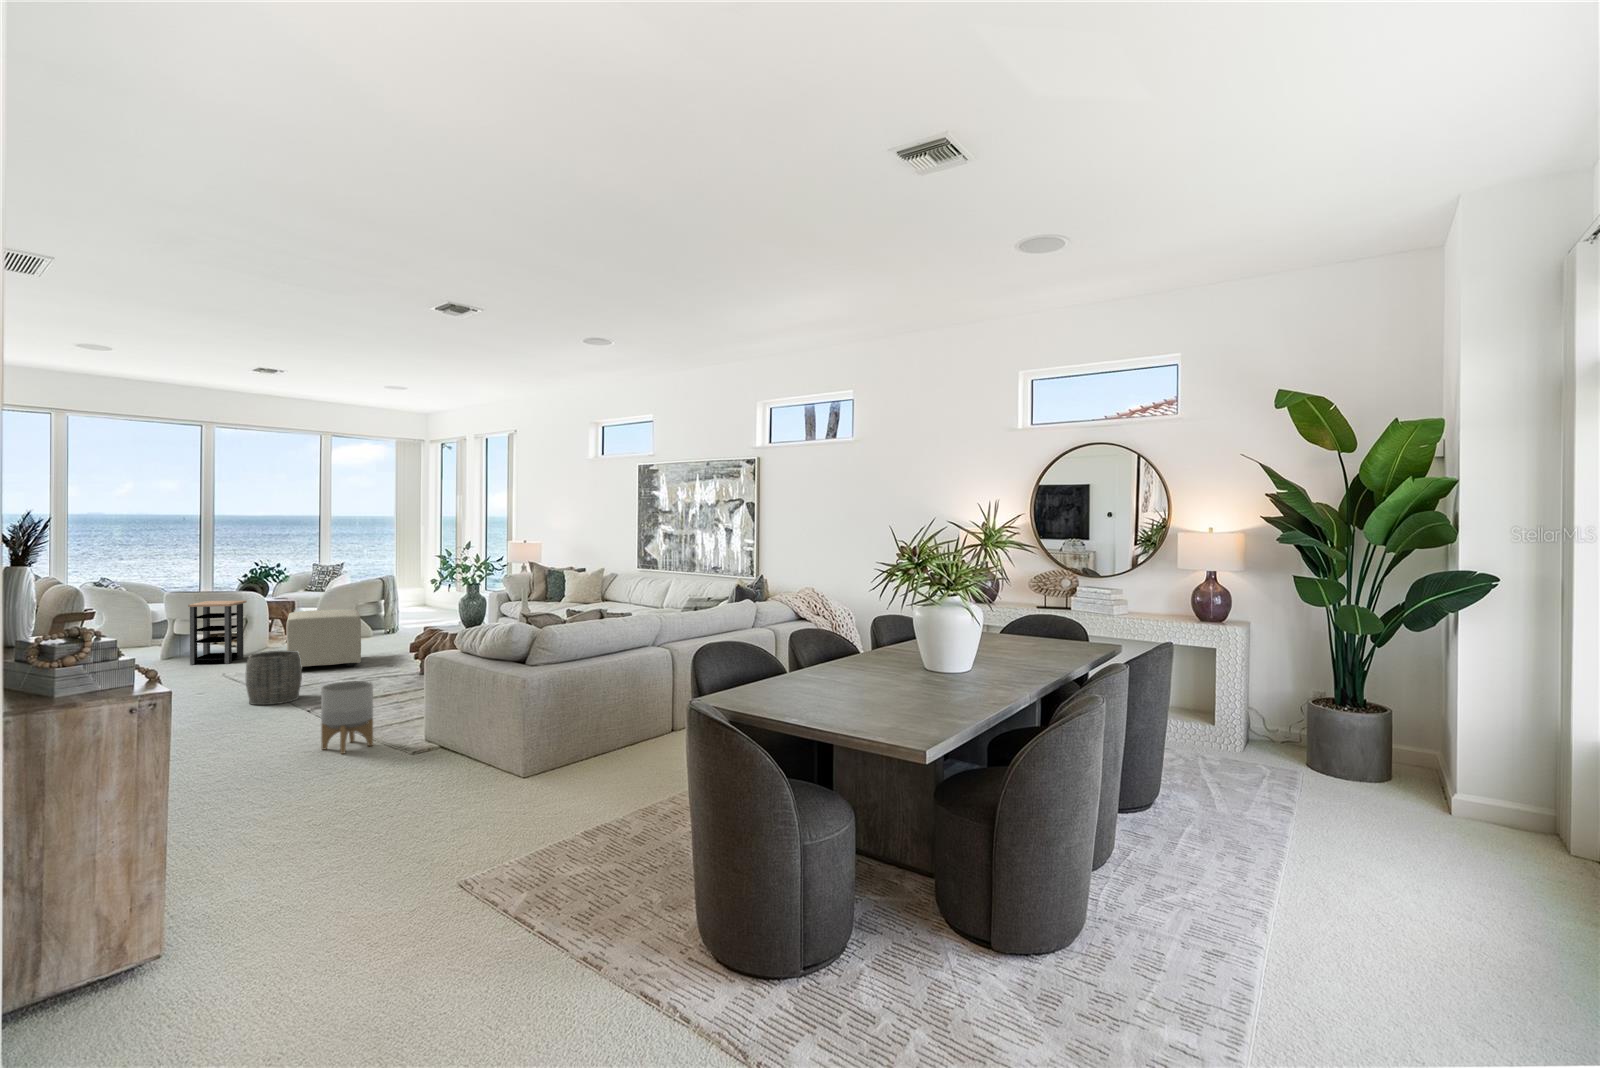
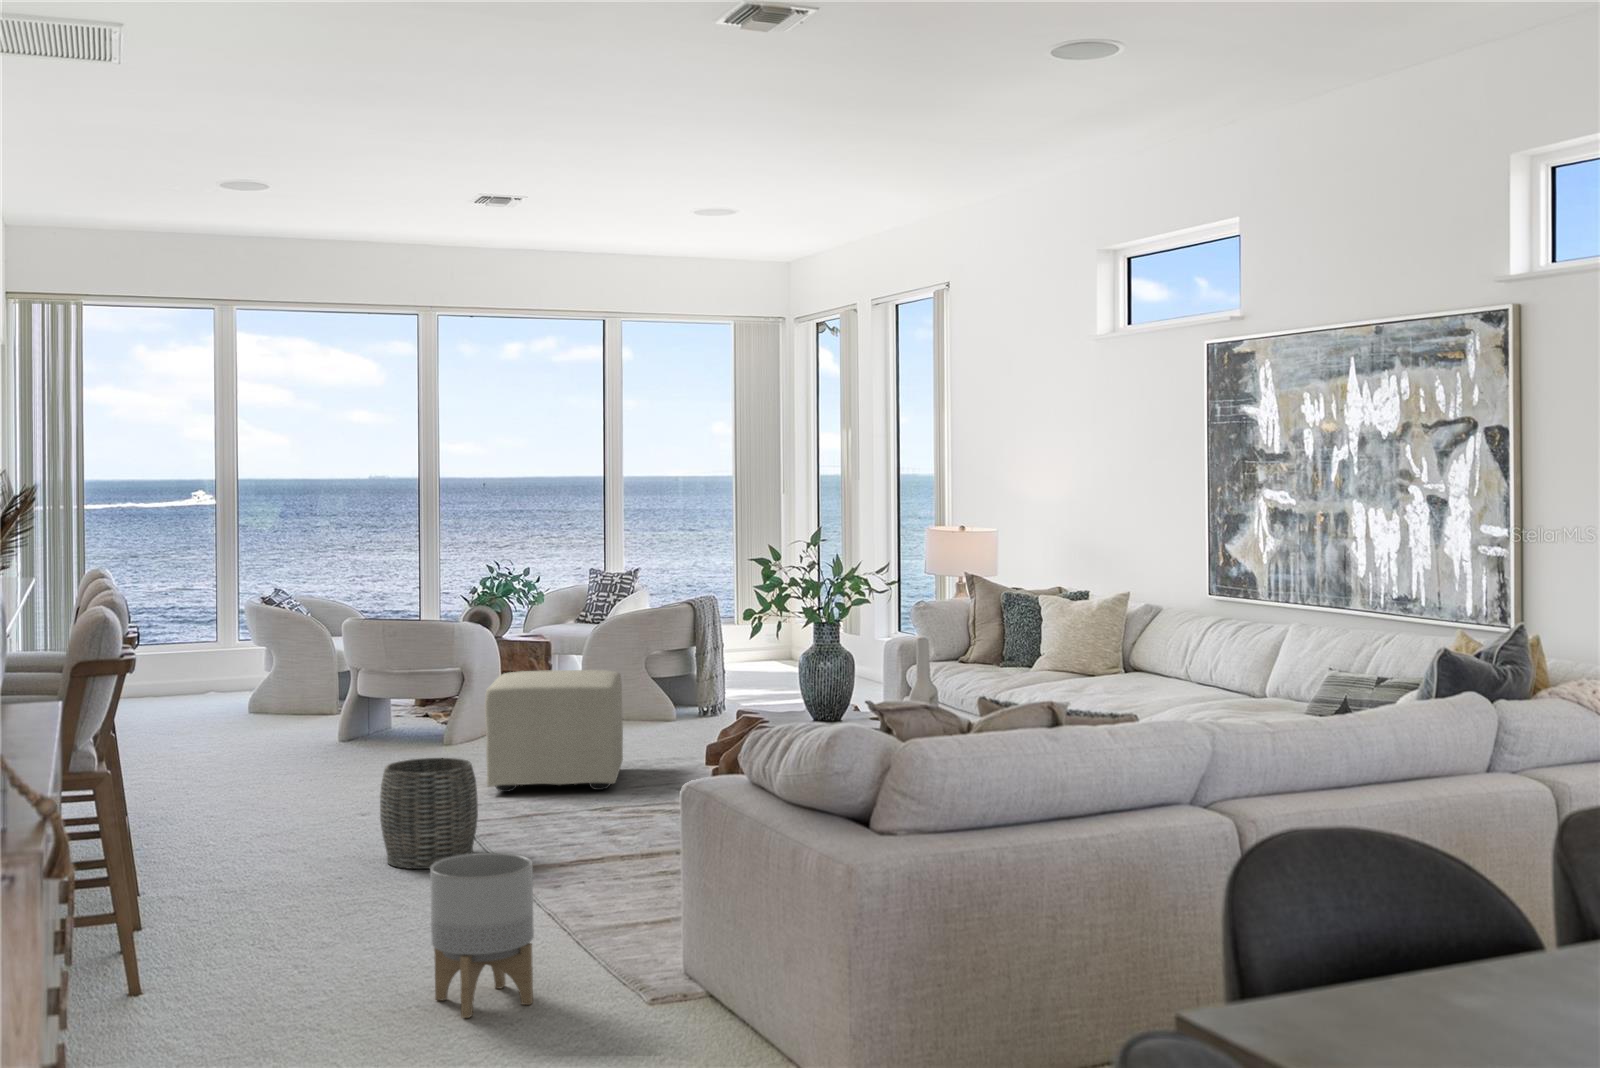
side table: present [188,601,247,665] -> none [349,643,444,765]

